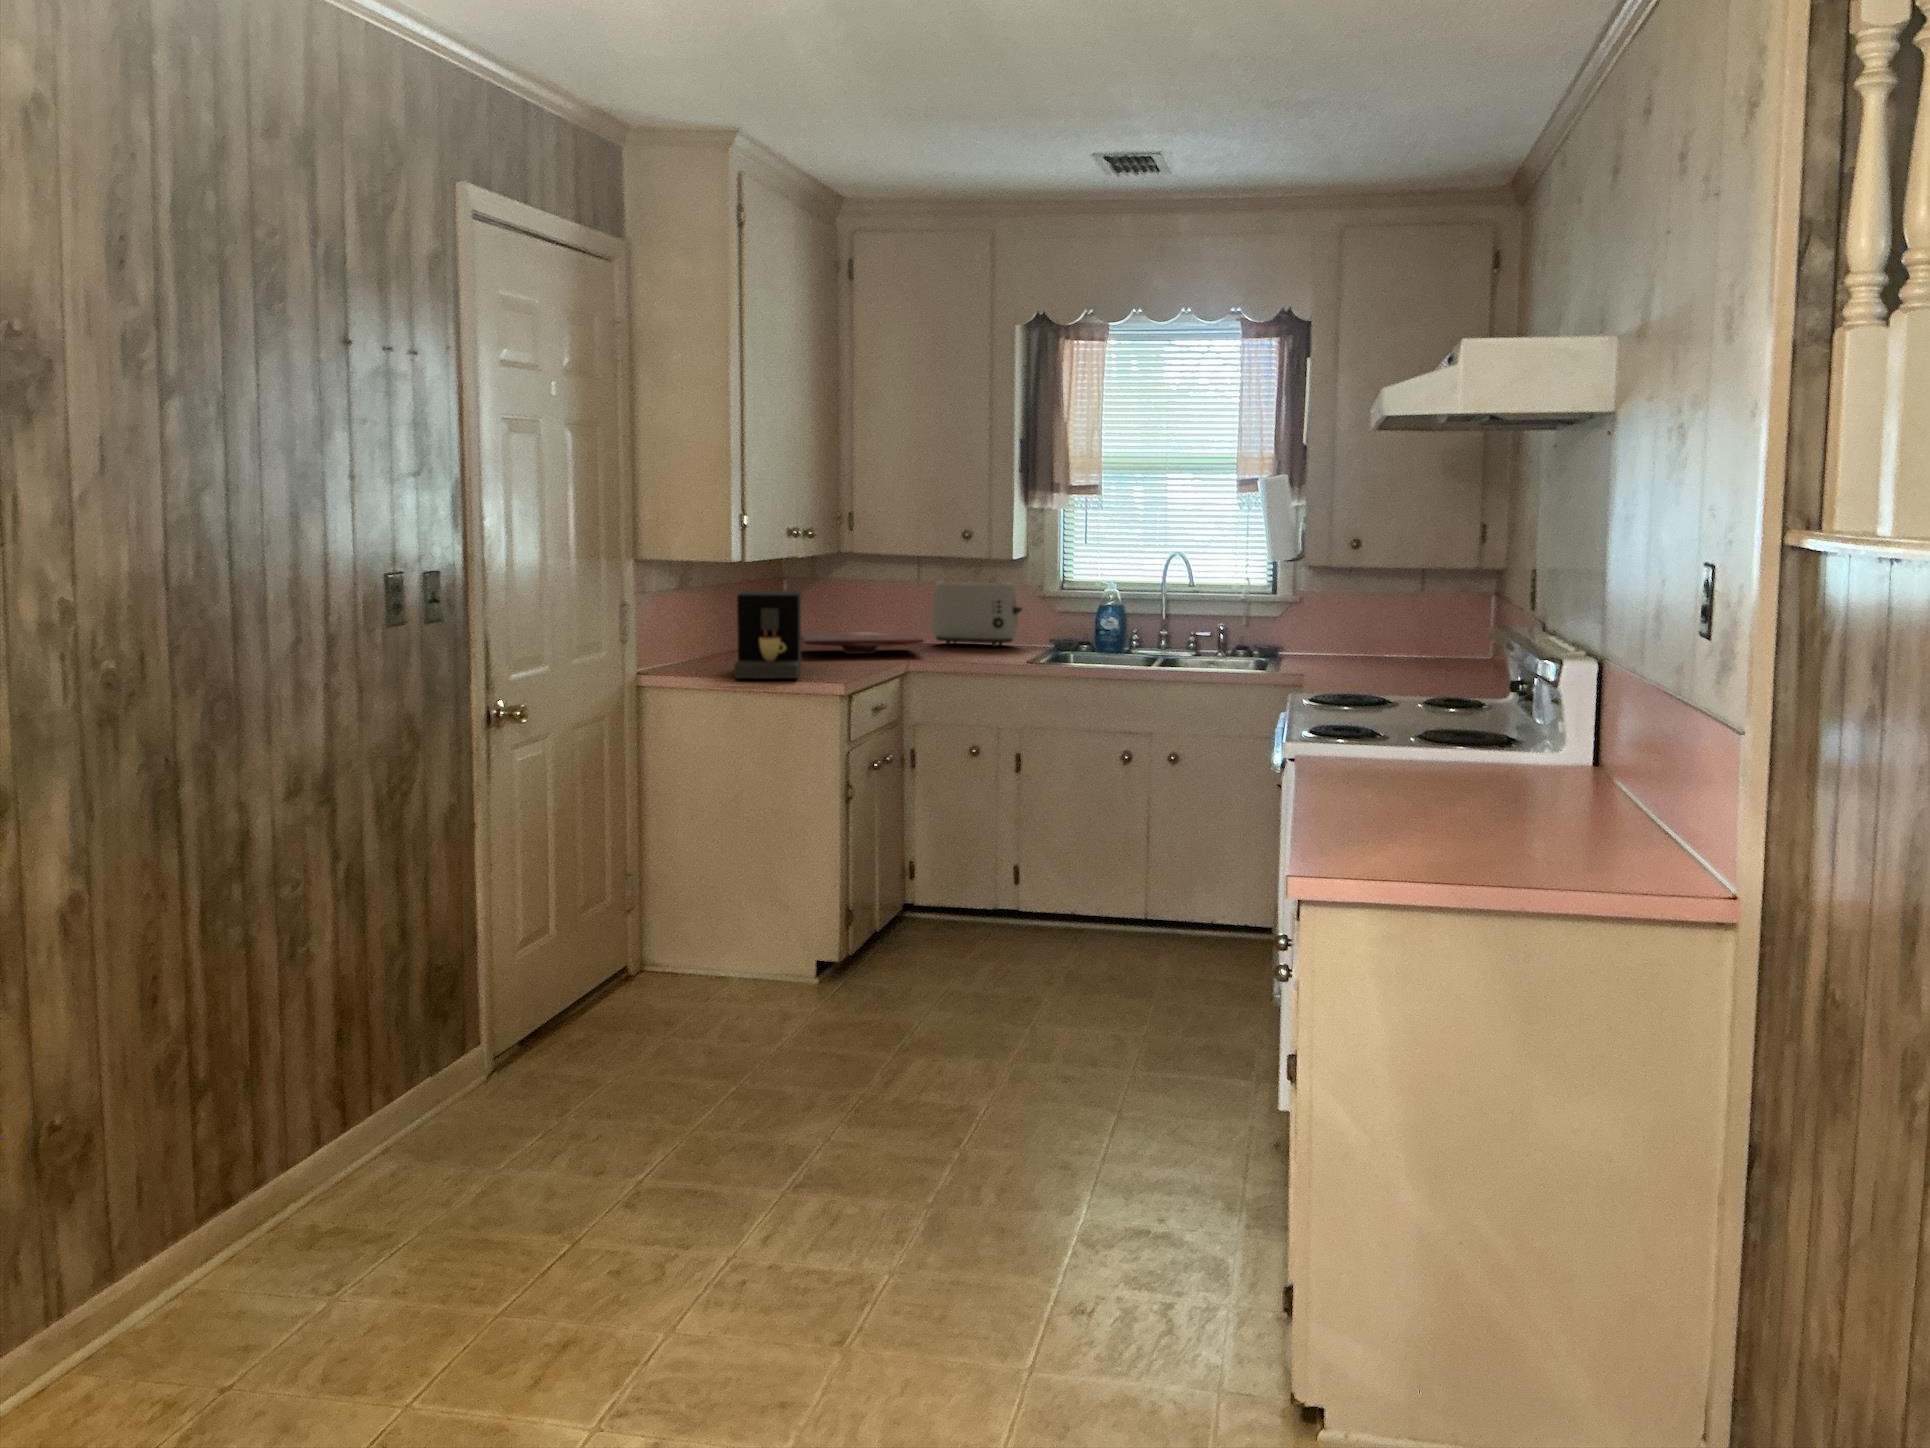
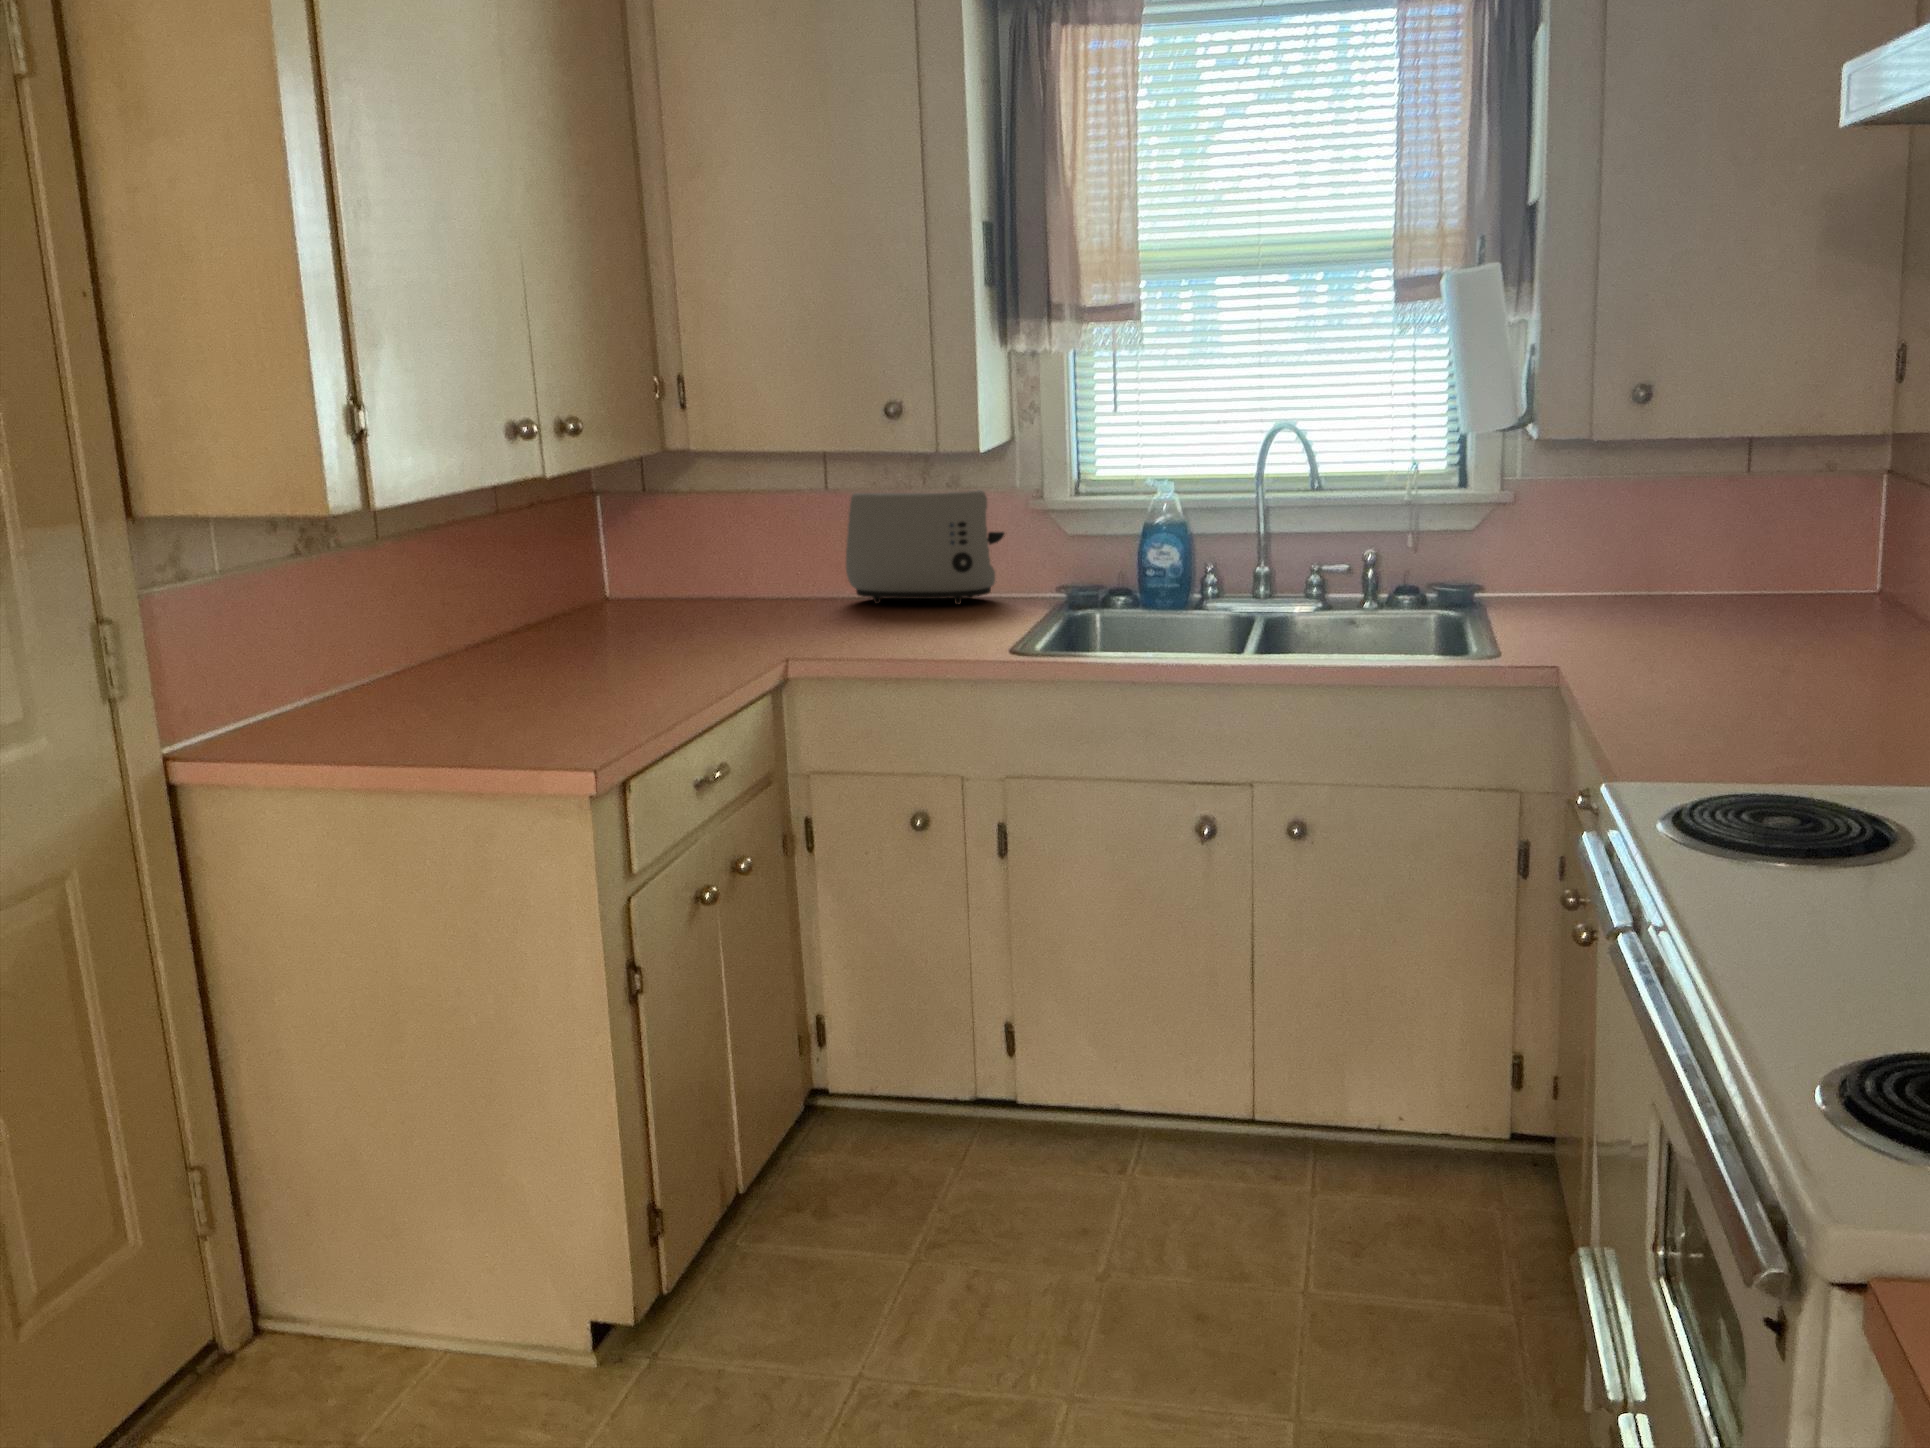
coffee maker: present [734,590,801,678] -> none [386,537,570,742]
cutting board: present [801,632,923,654] -> none [591,587,821,638]

